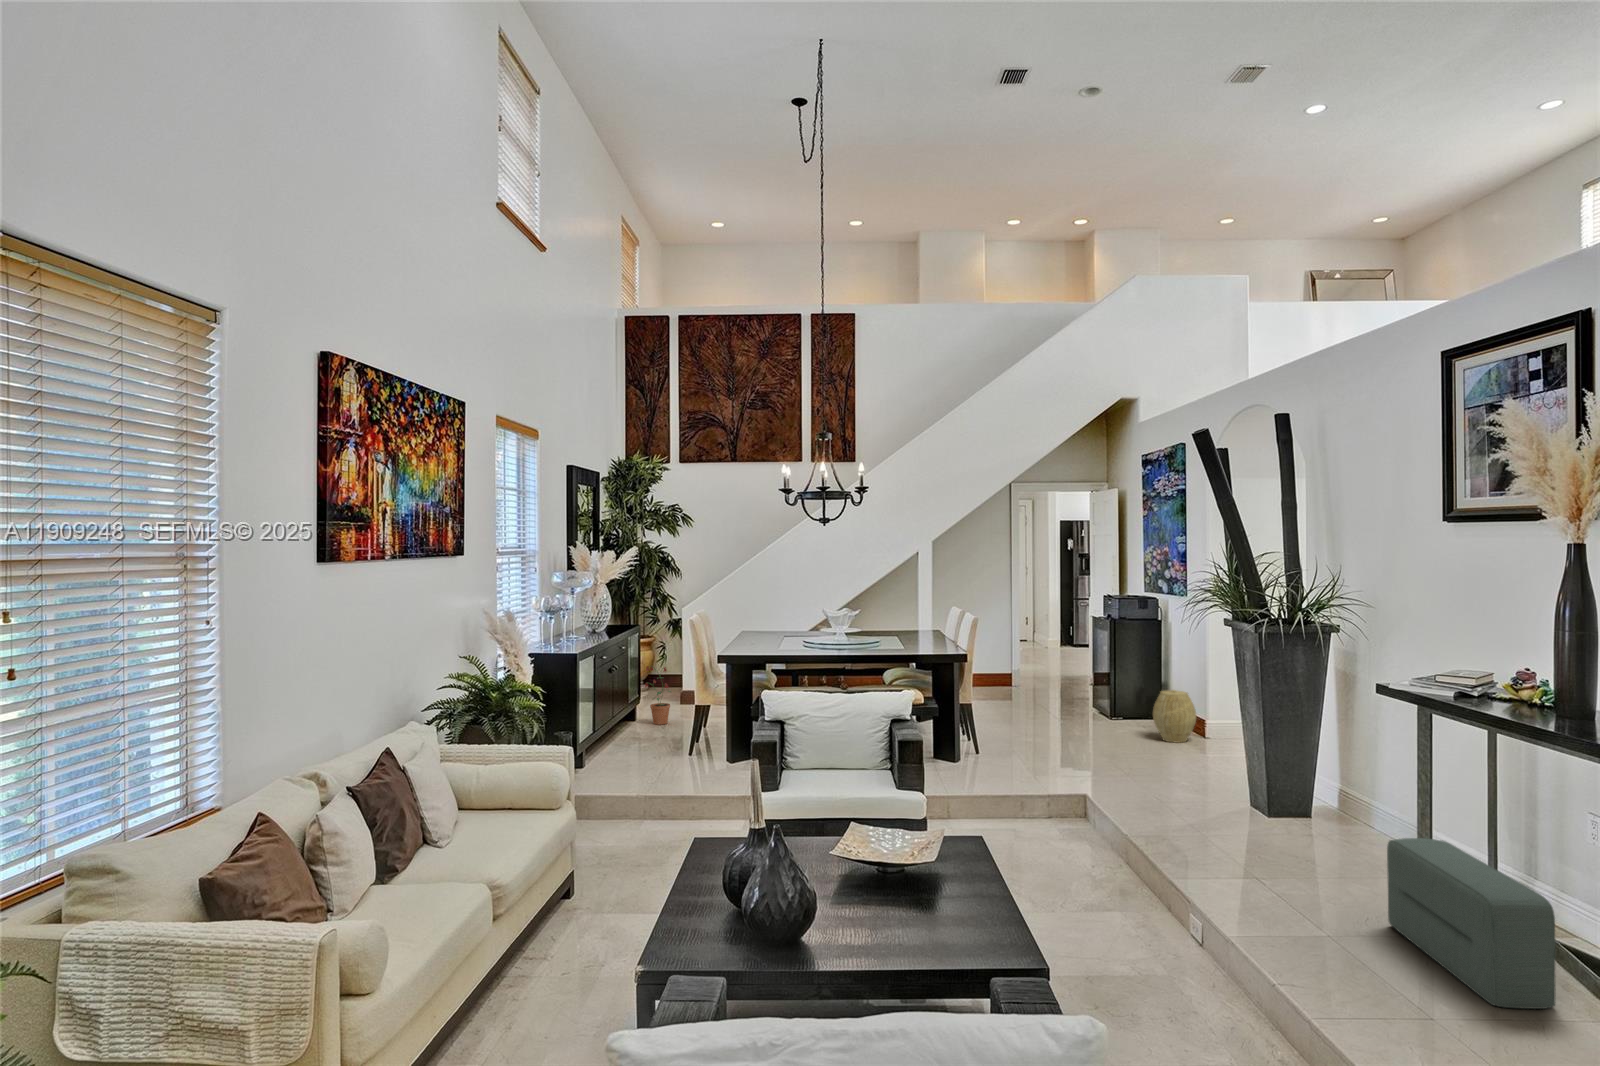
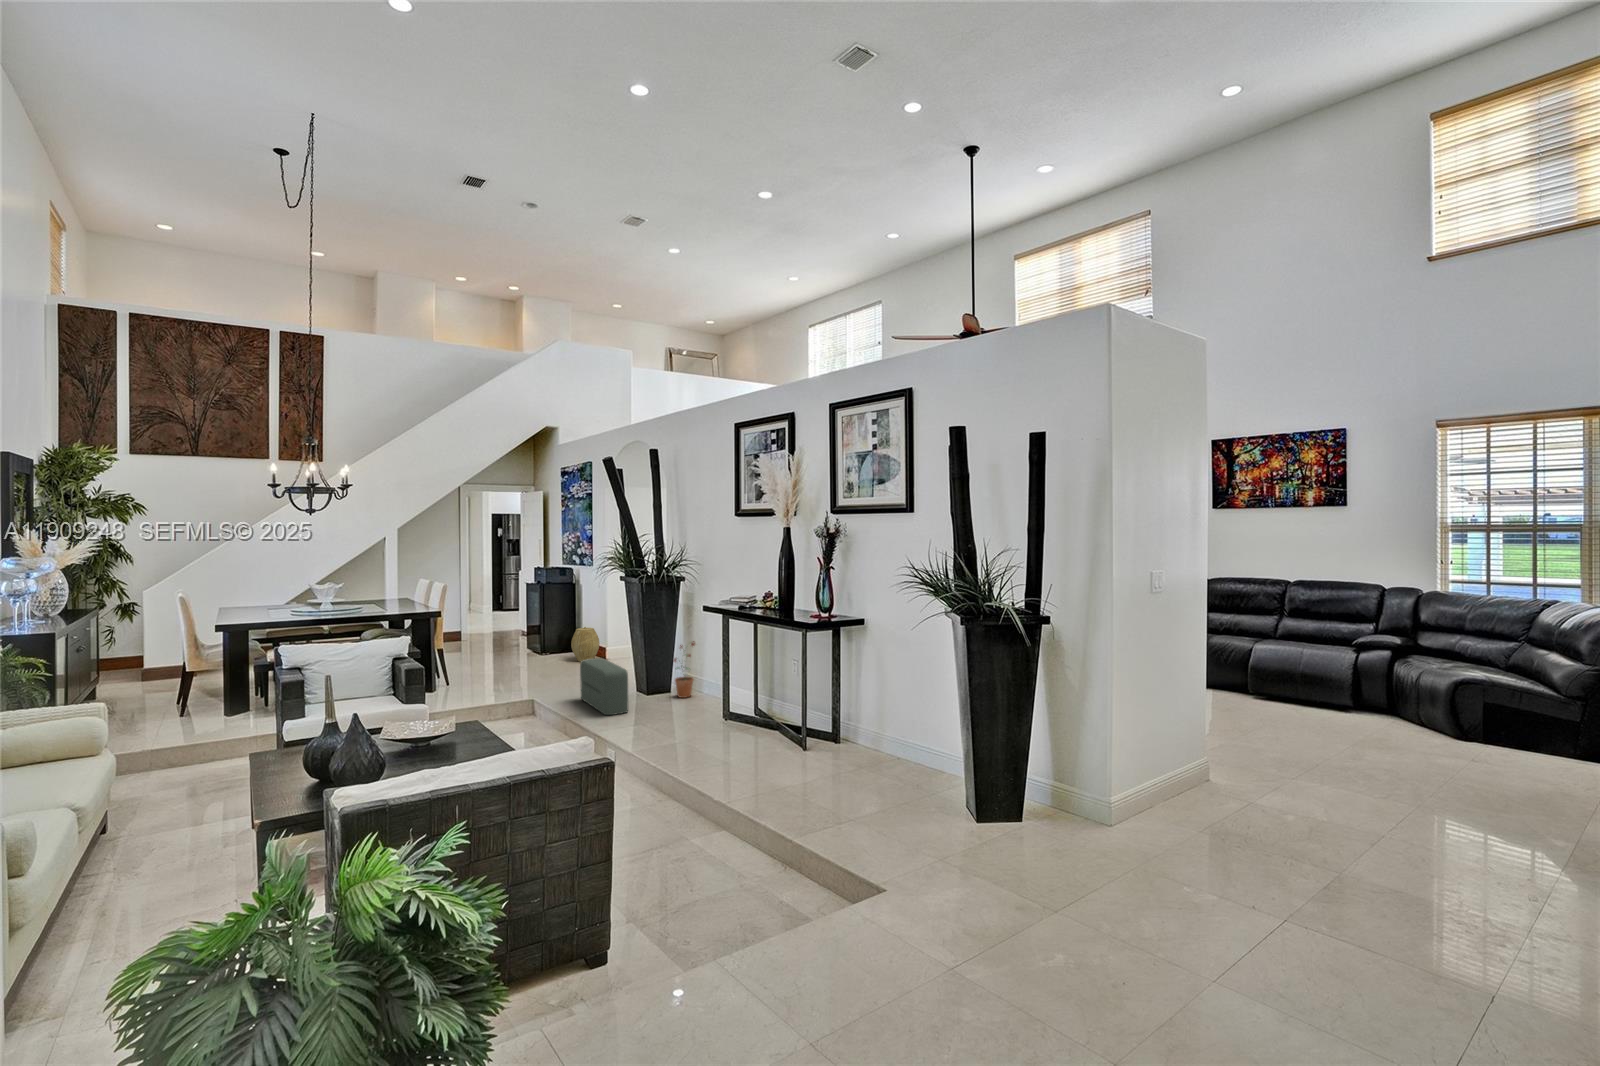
potted plant: present [645,666,671,725] -> present [674,641,695,698]
pouf: present [1387,838,1556,1009] -> present [580,658,628,715]

